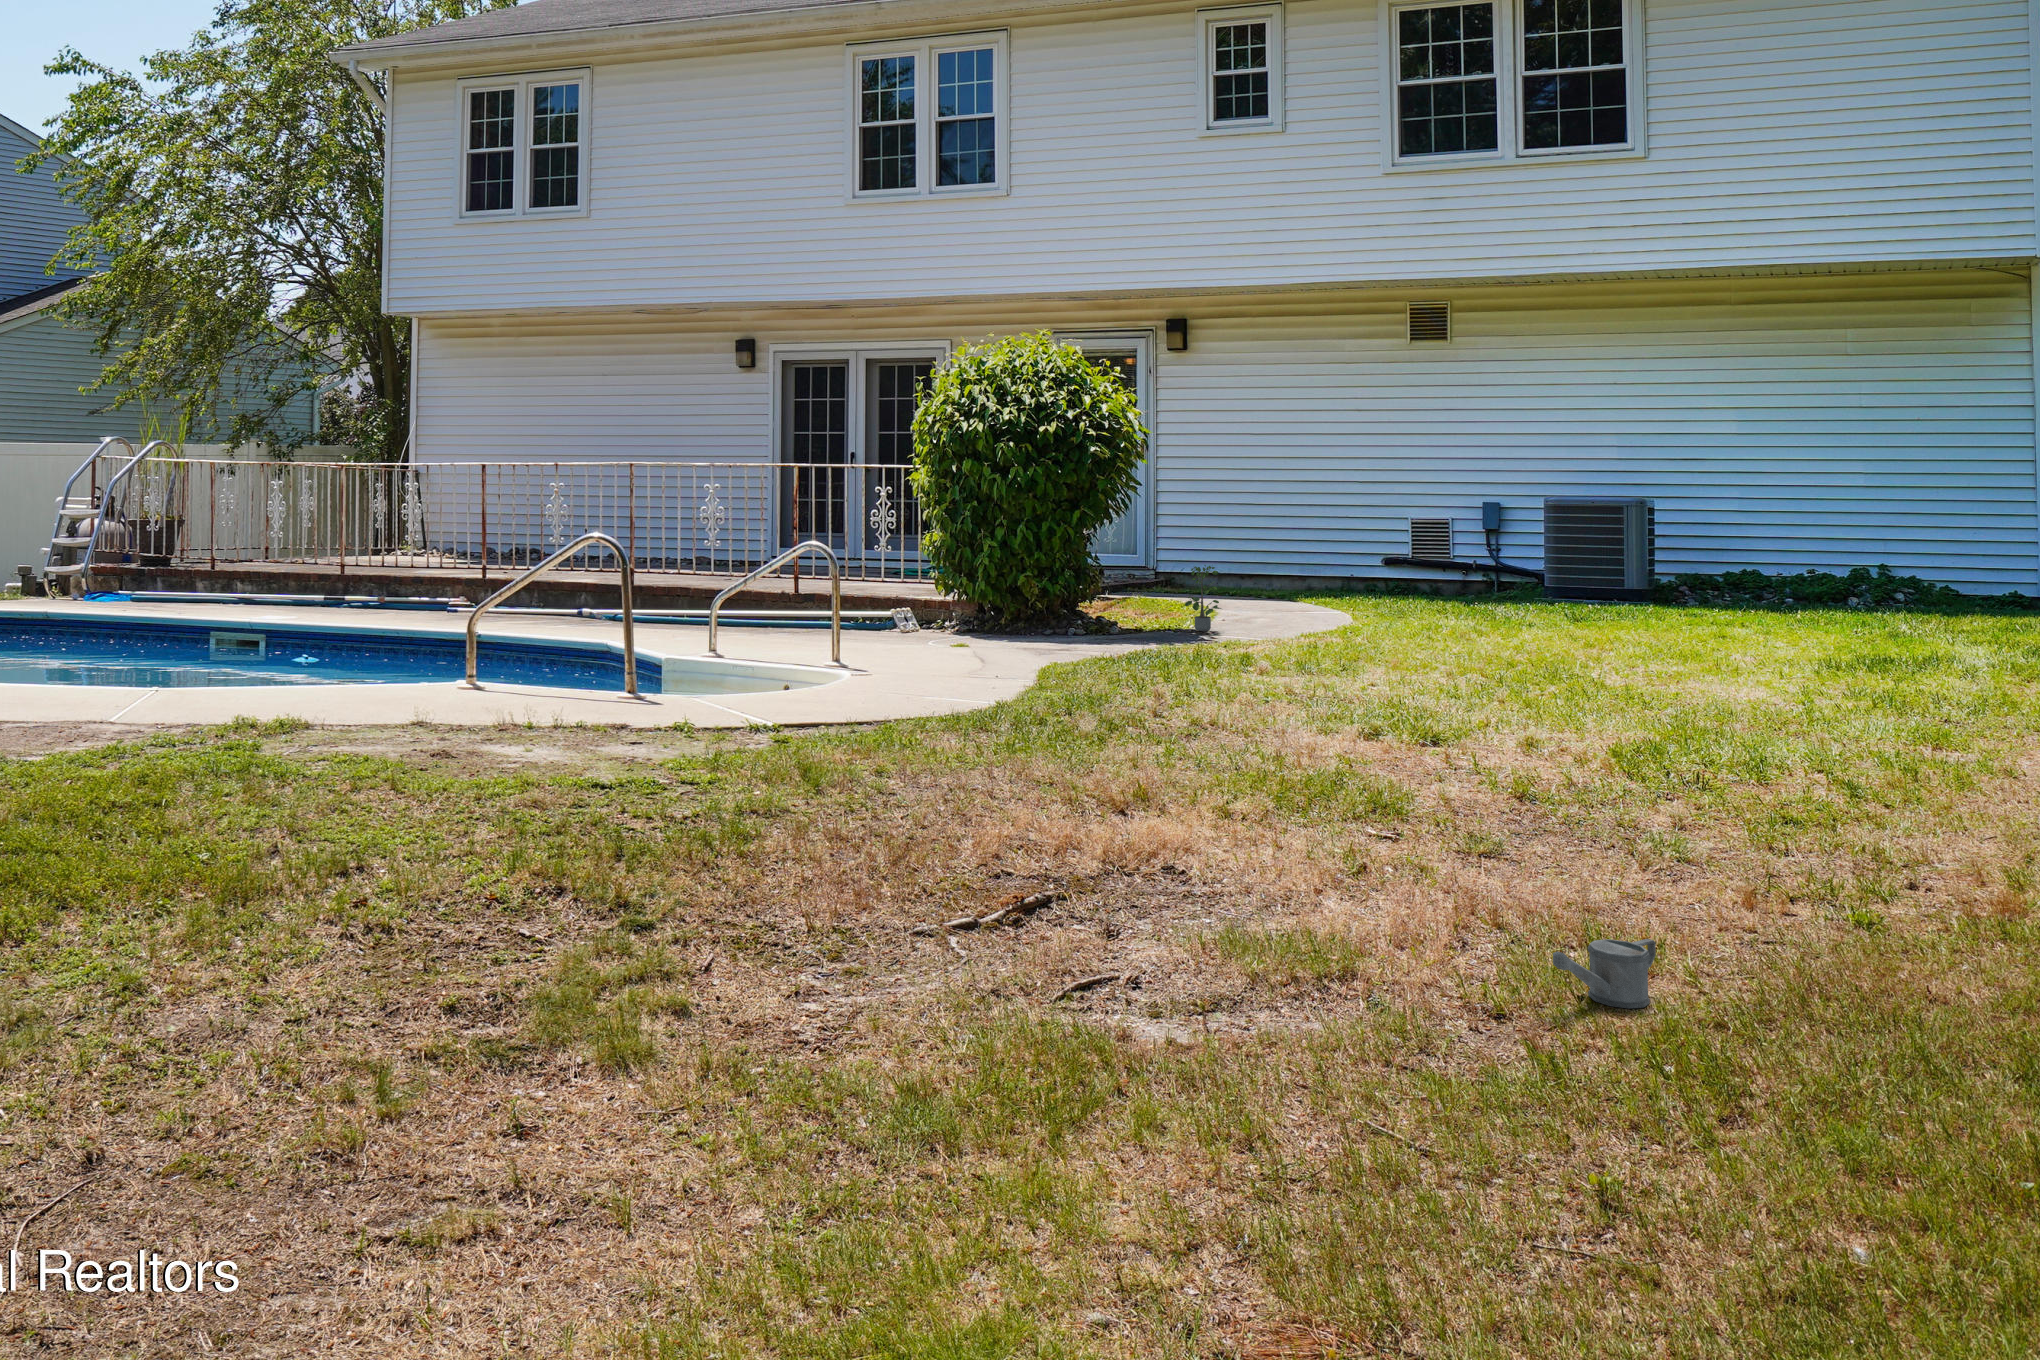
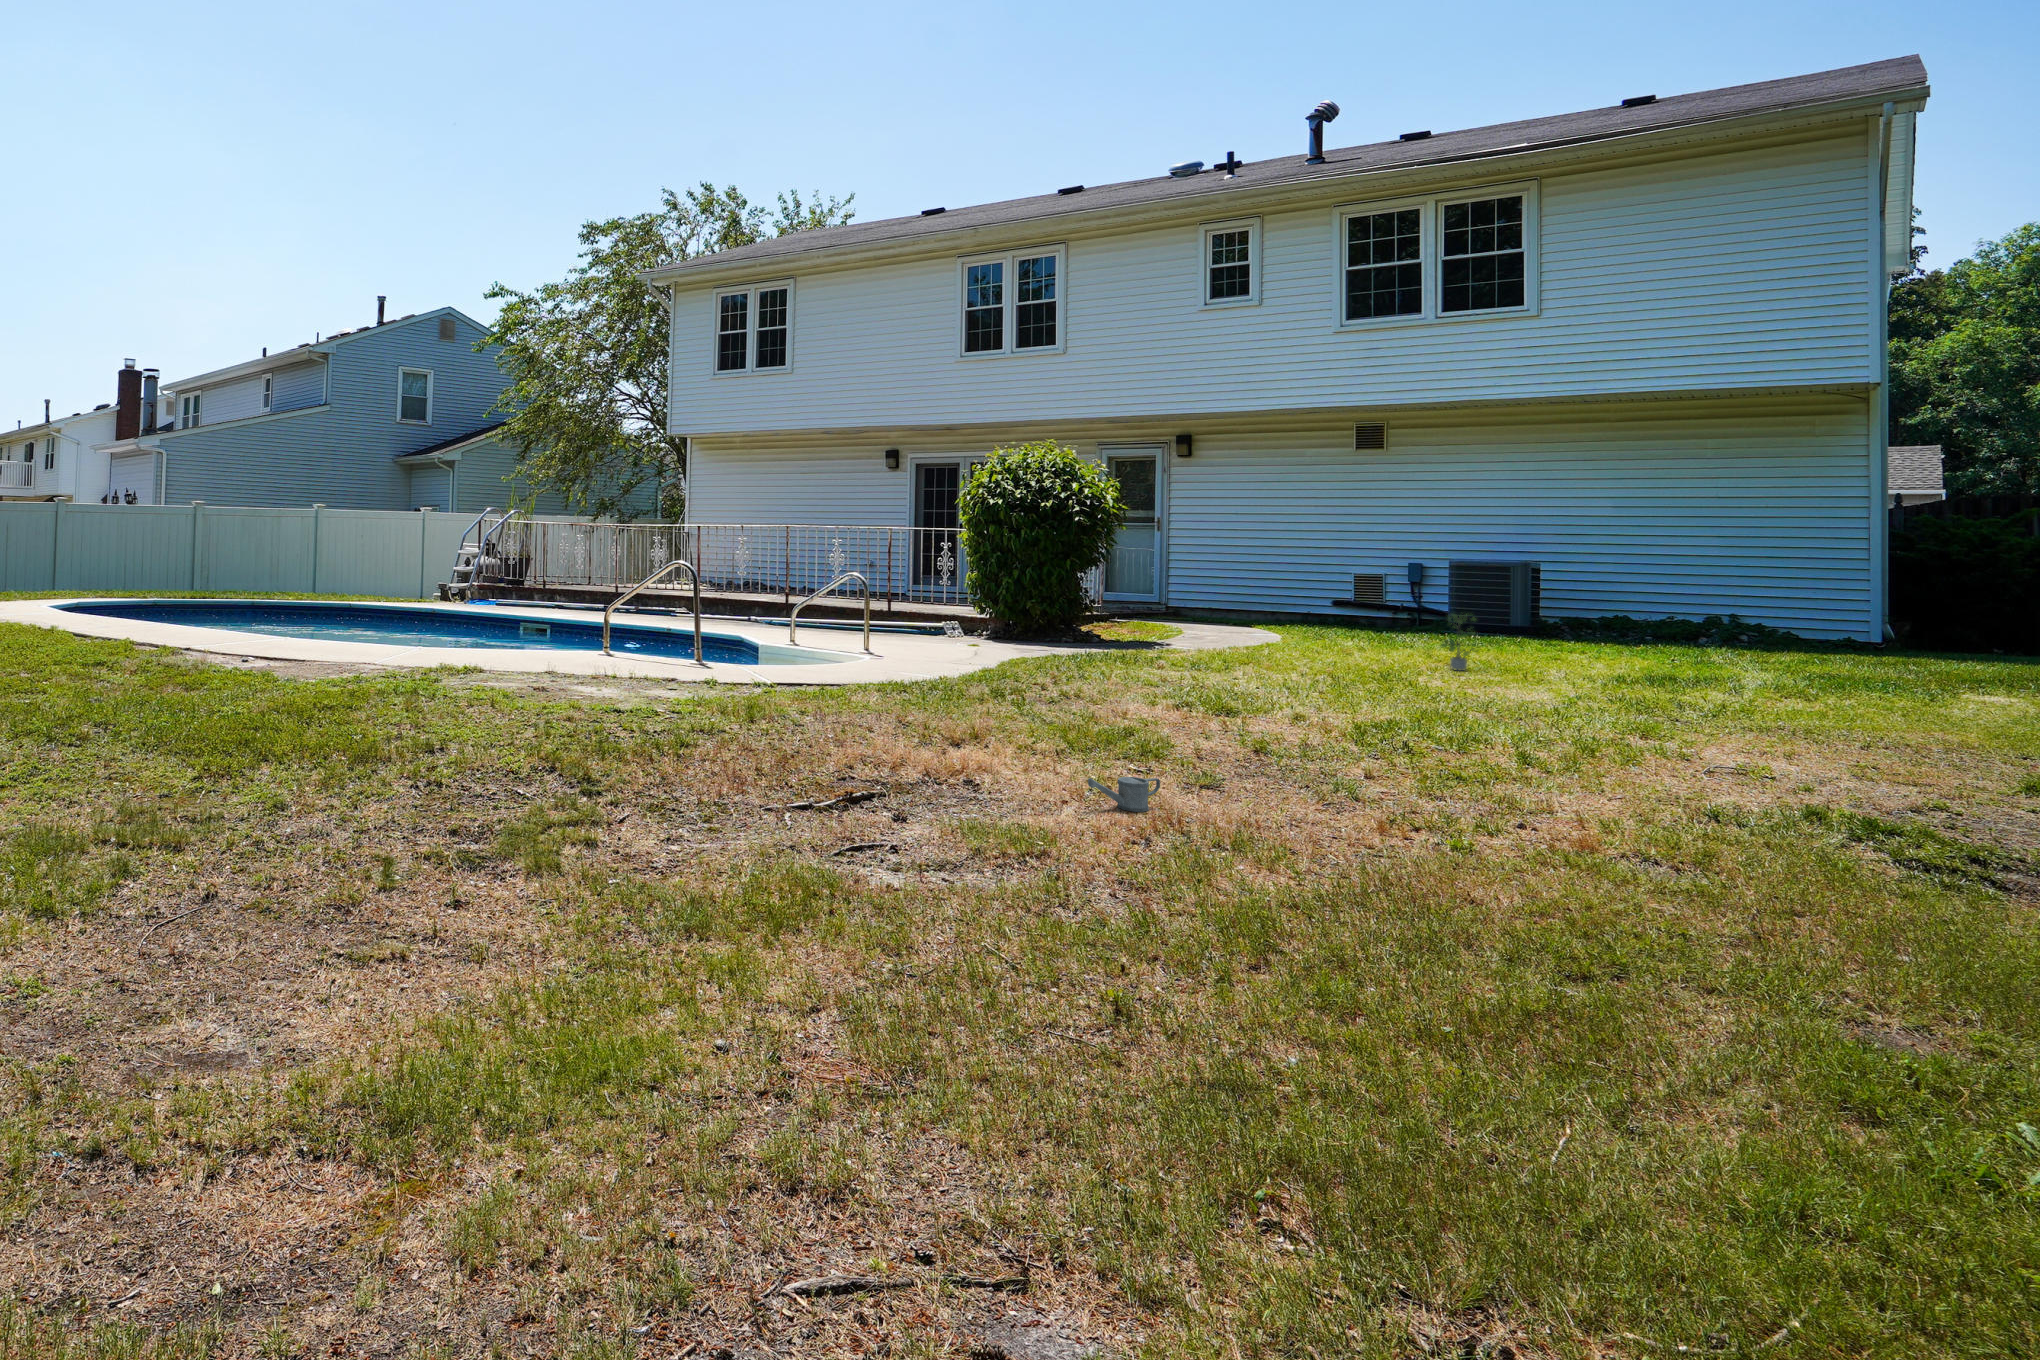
potted plant: present [1185,565,1221,631] -> present [1441,614,1475,671]

